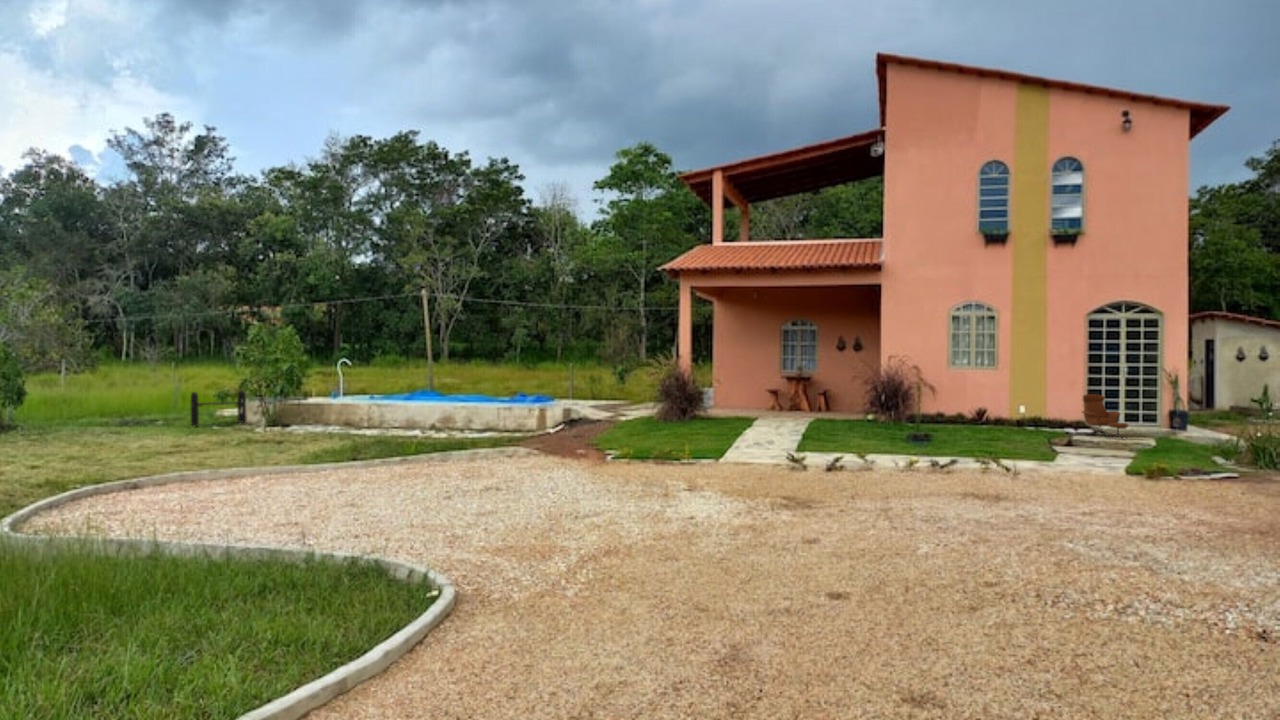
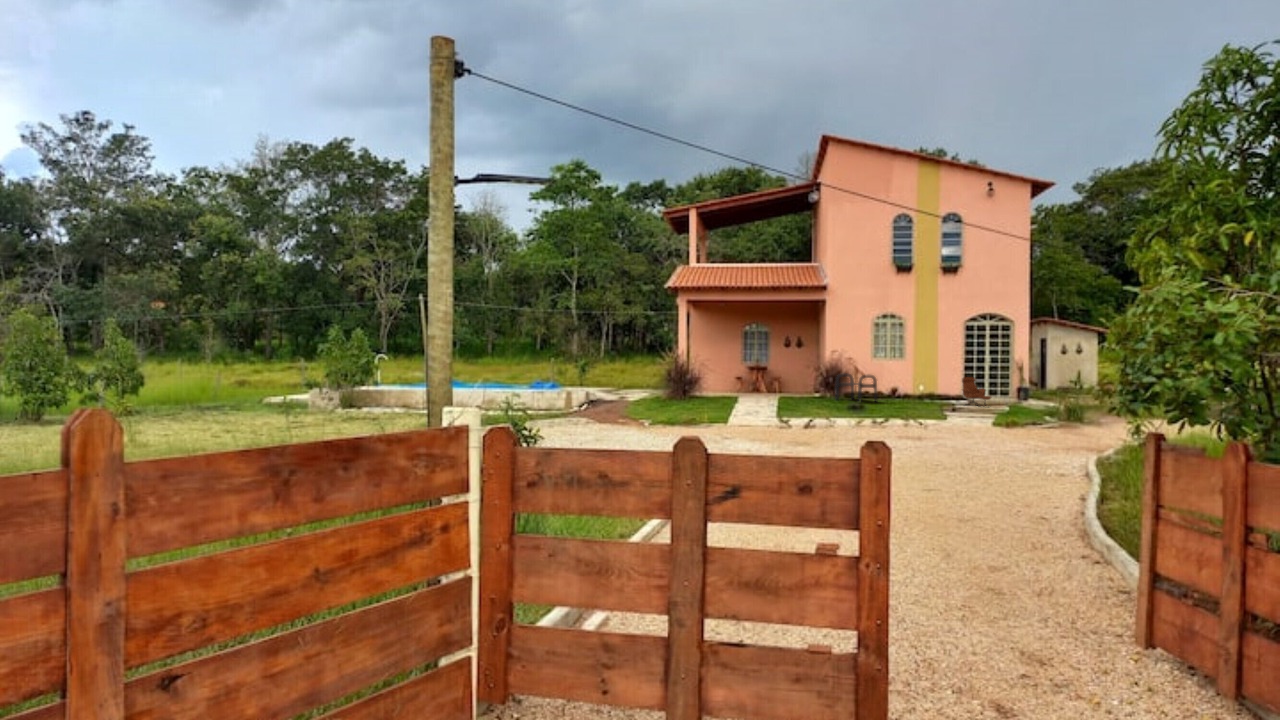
bench: present [191,391,246,427] -> present [835,373,878,402]

